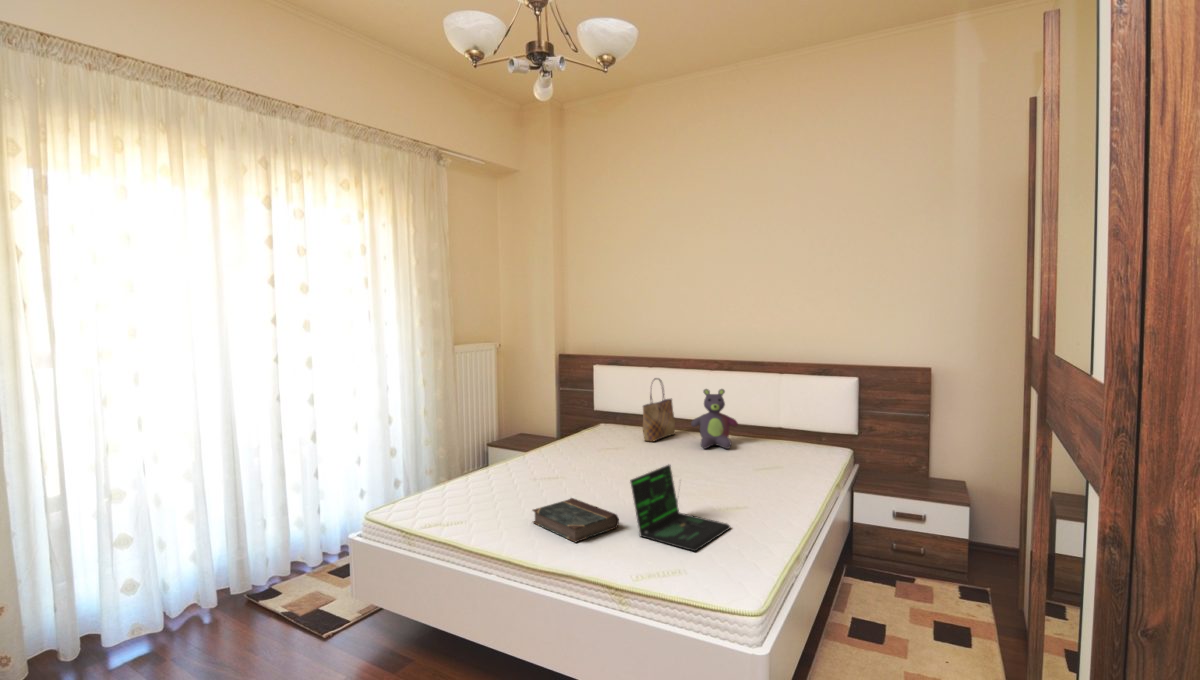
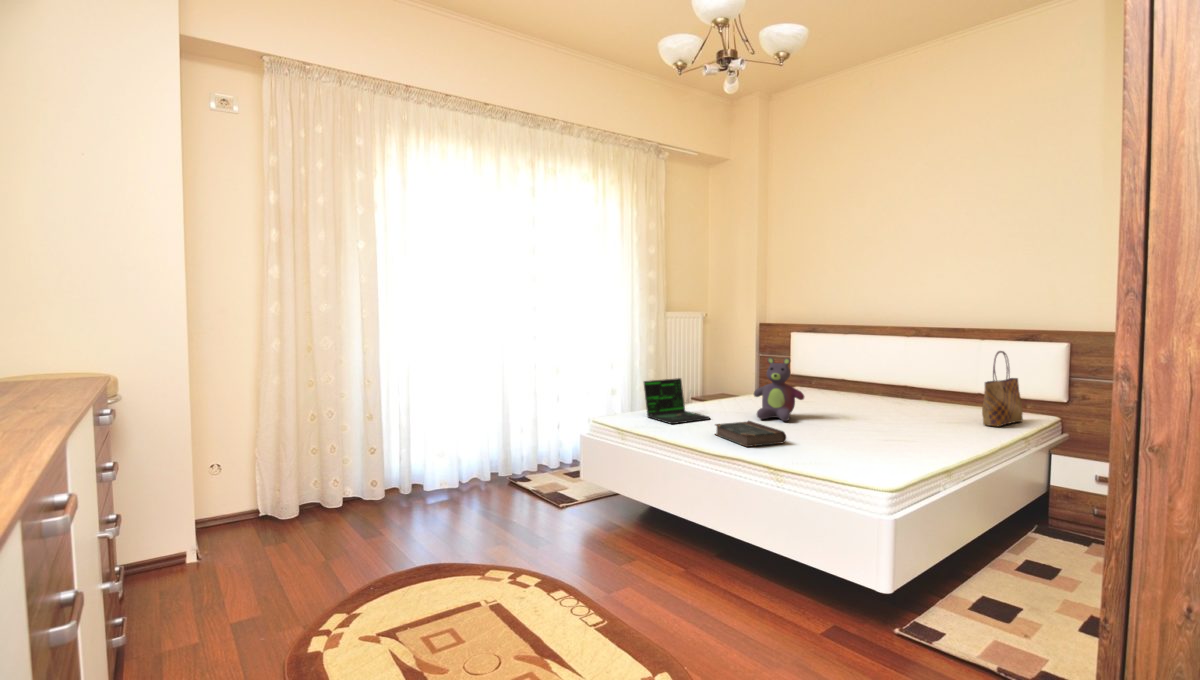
tote bag: present [643,378,675,441] -> present [982,351,1023,426]
stuffed bear: present [691,389,738,449] -> present [754,357,804,421]
laptop: present [630,464,730,551] -> present [644,378,710,424]

